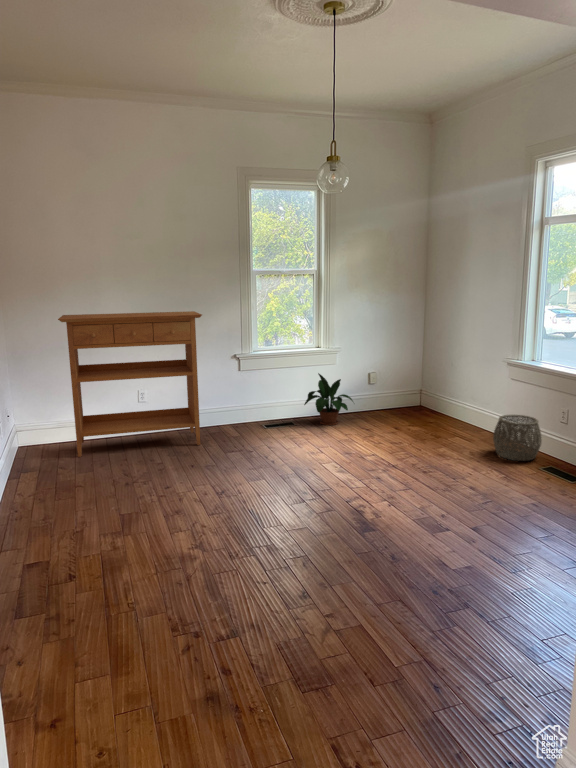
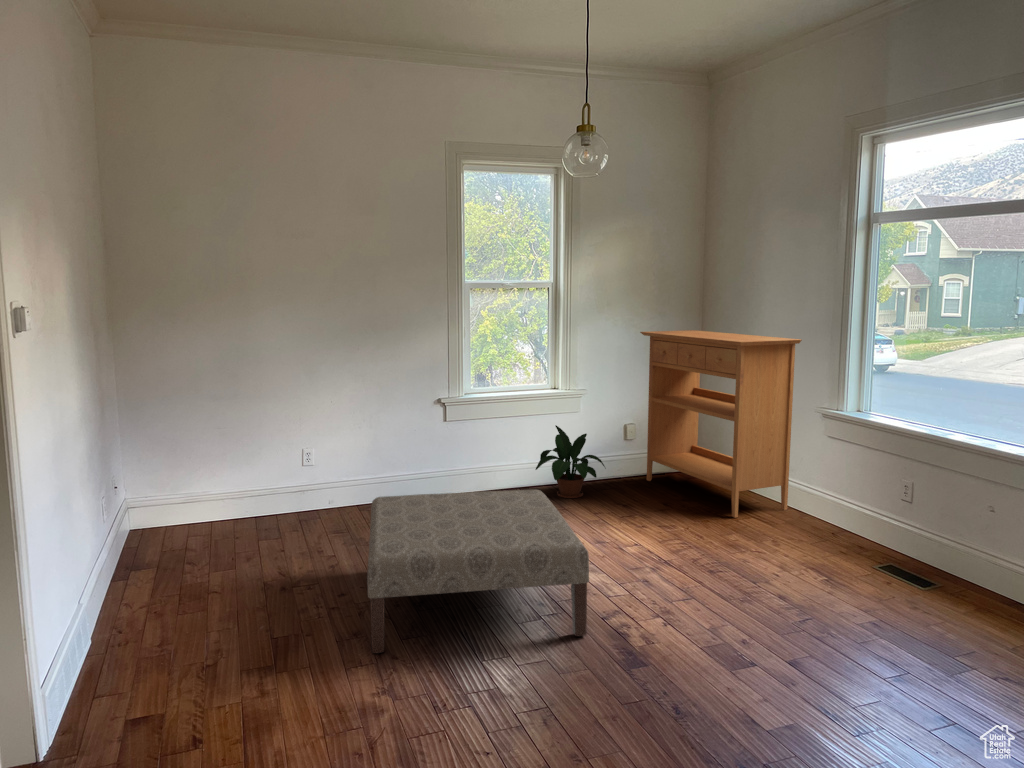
console table: present [58,311,202,457] -> present [640,330,802,518]
woven basket: present [493,415,542,461] -> none [804,487,874,555]
ottoman: none [184,416,336,524] -> present [367,490,589,653]

